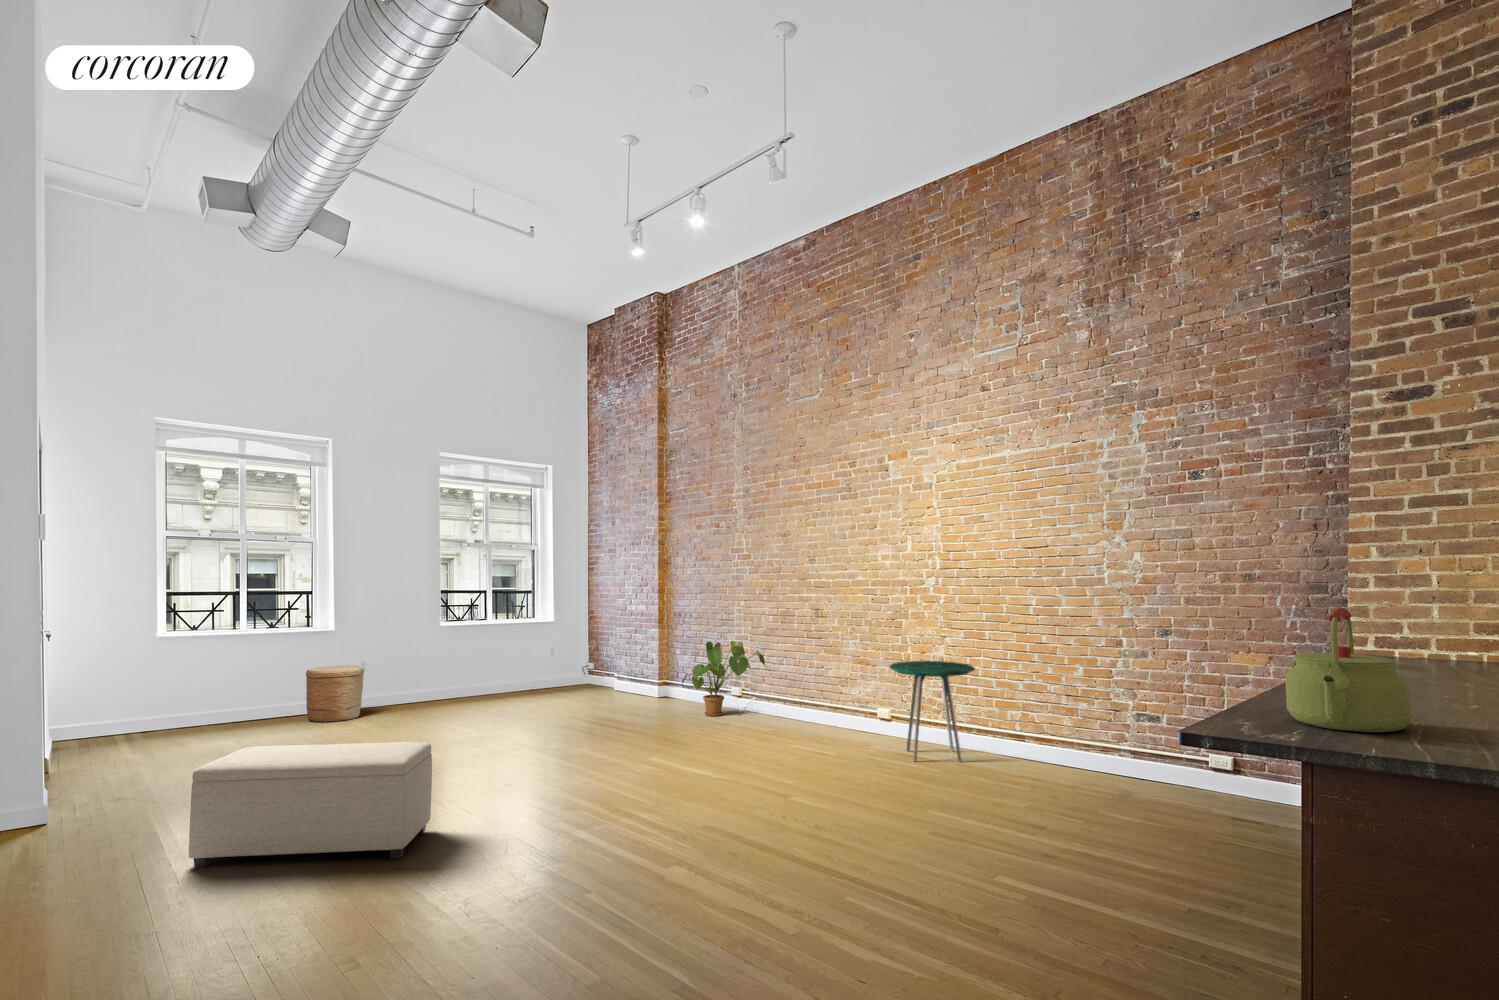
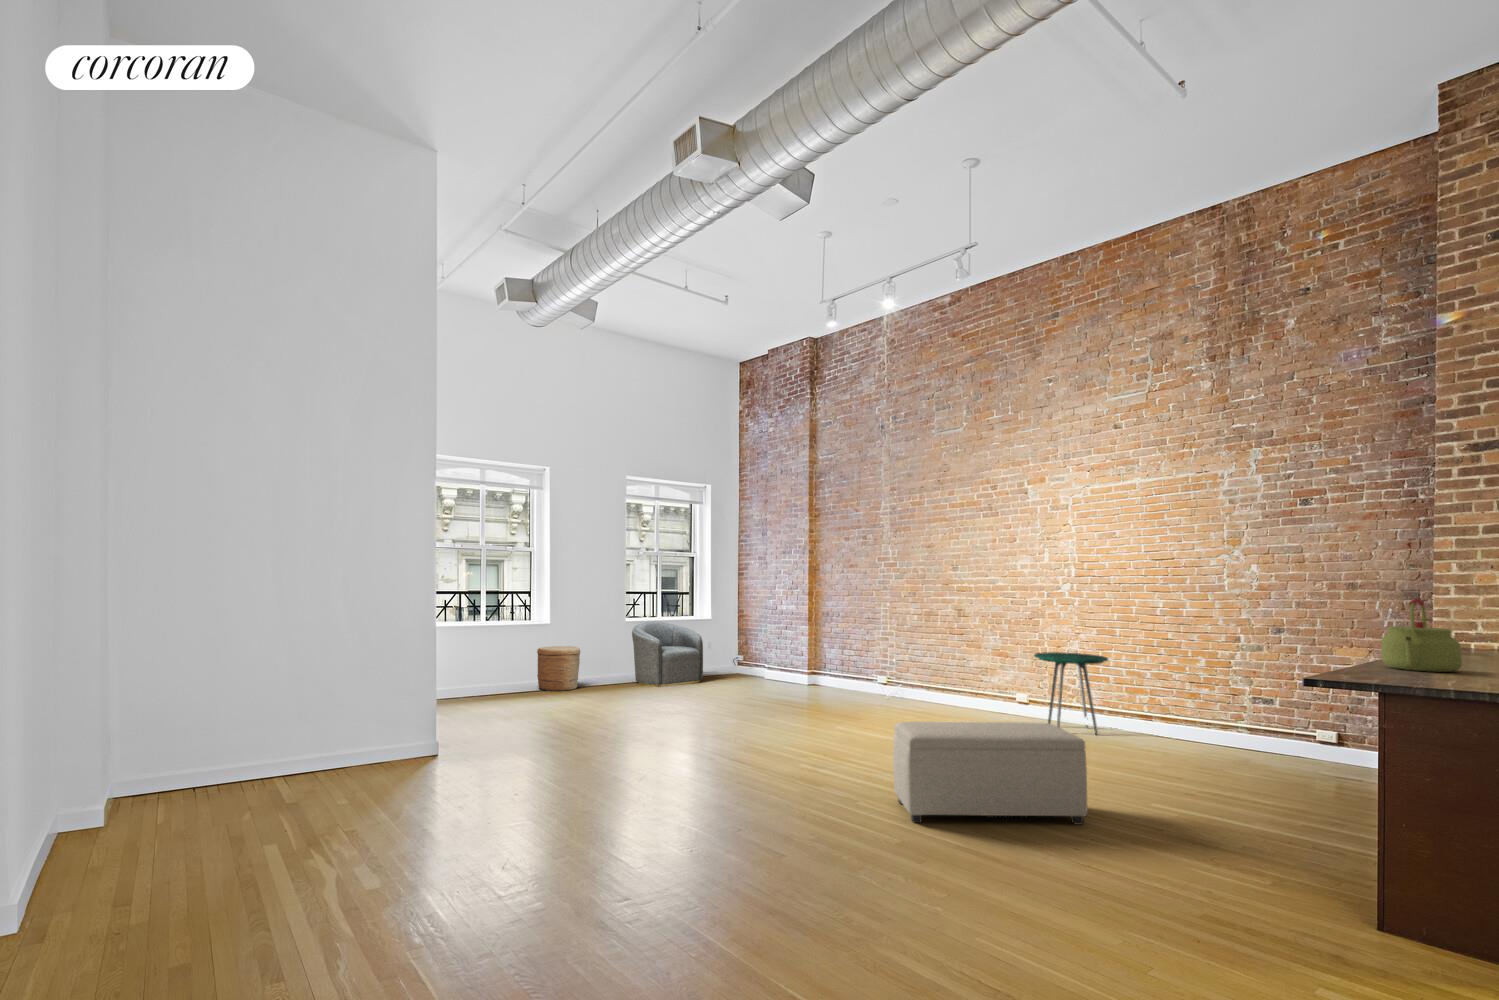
armchair: none [439,631,528,711] -> present [632,621,703,687]
house plant: present [682,641,765,716] -> none [840,634,911,697]
ottoman: present [189,742,432,867] -> present [893,722,1088,825]

